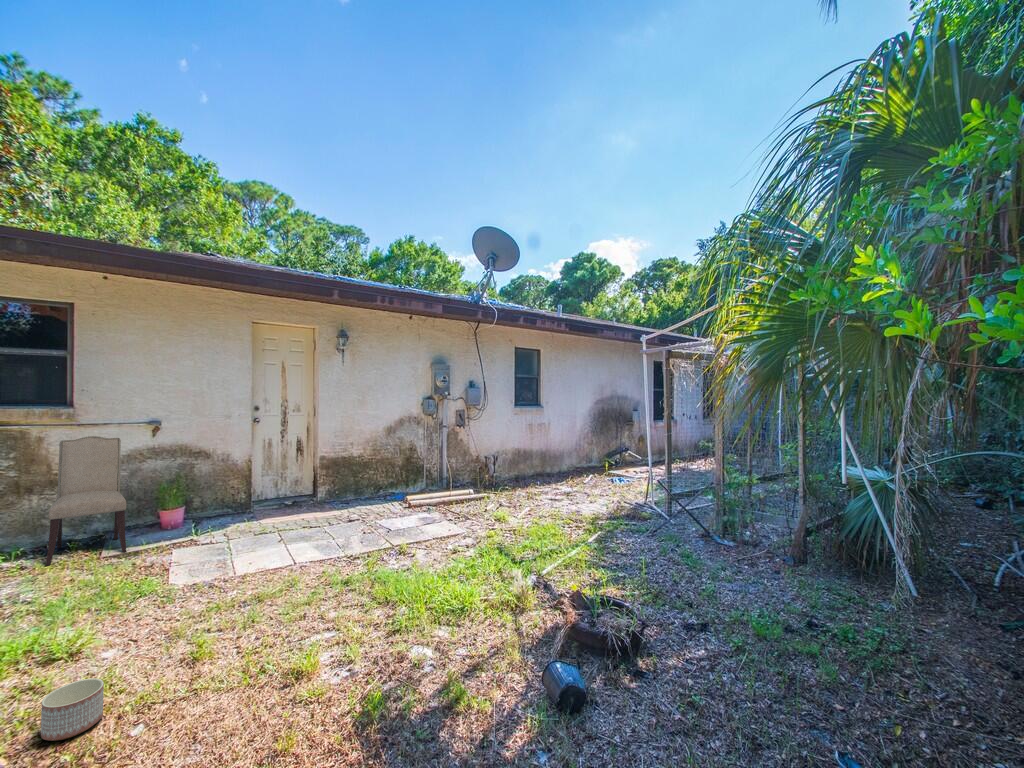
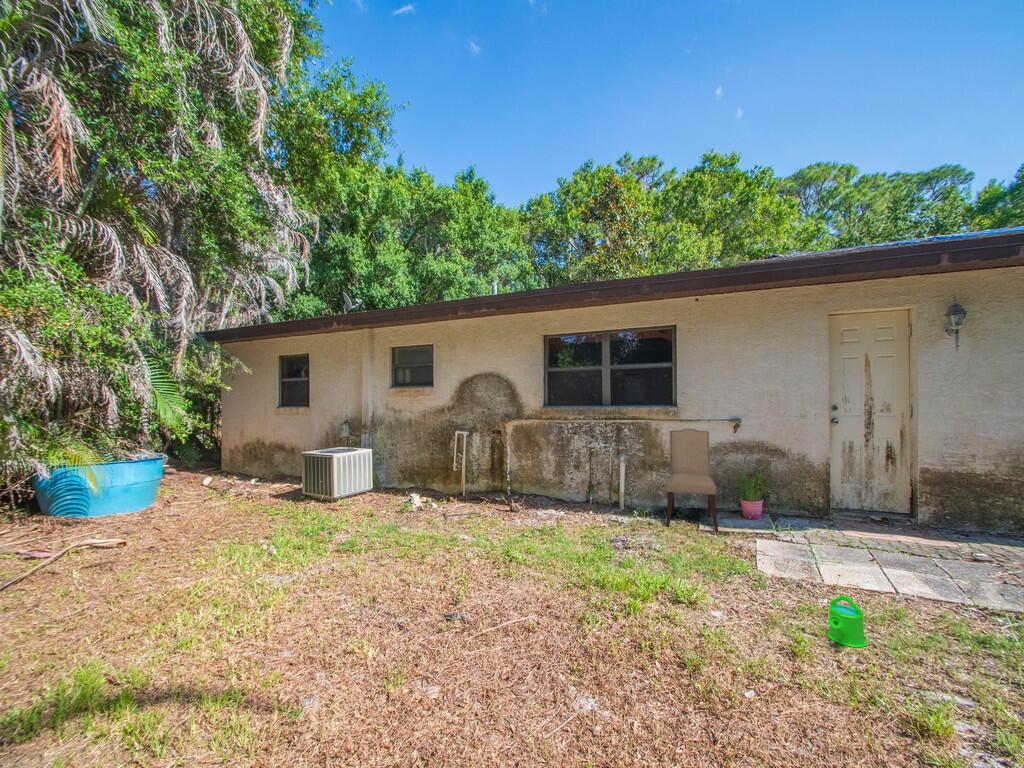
watering can: none [236,568,268,612] -> present [827,595,867,648]
planter: present [41,678,104,741] -> none [670,647,712,698]

